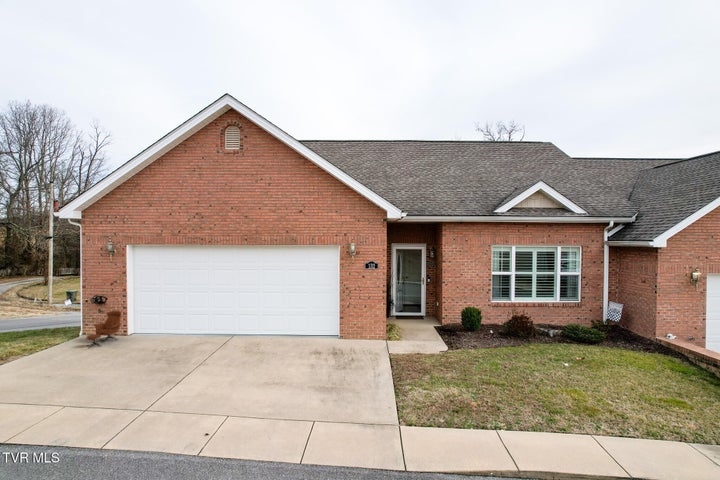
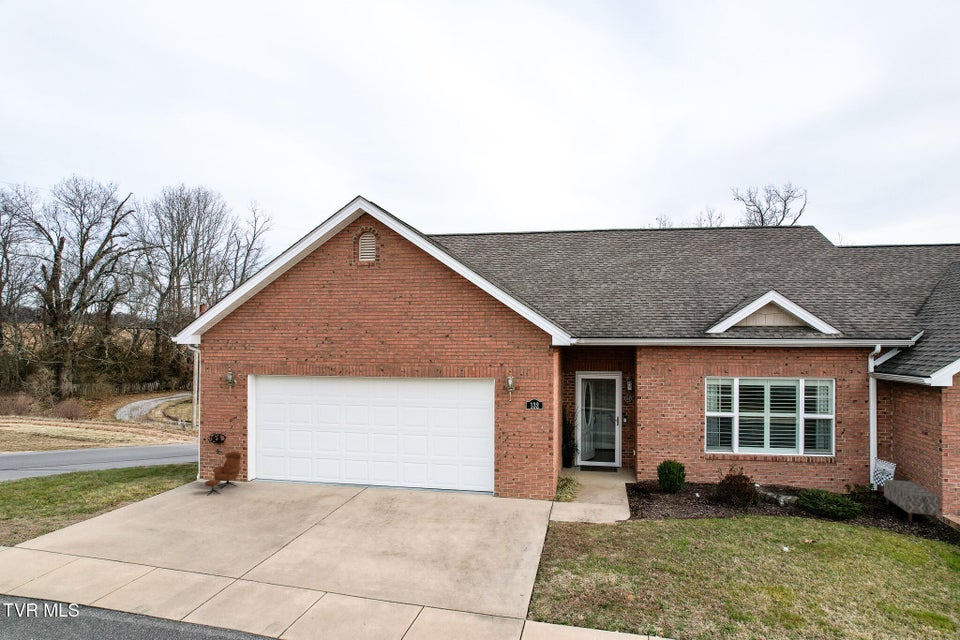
bench: none [615,316,659,344] -> present [884,480,939,523]

